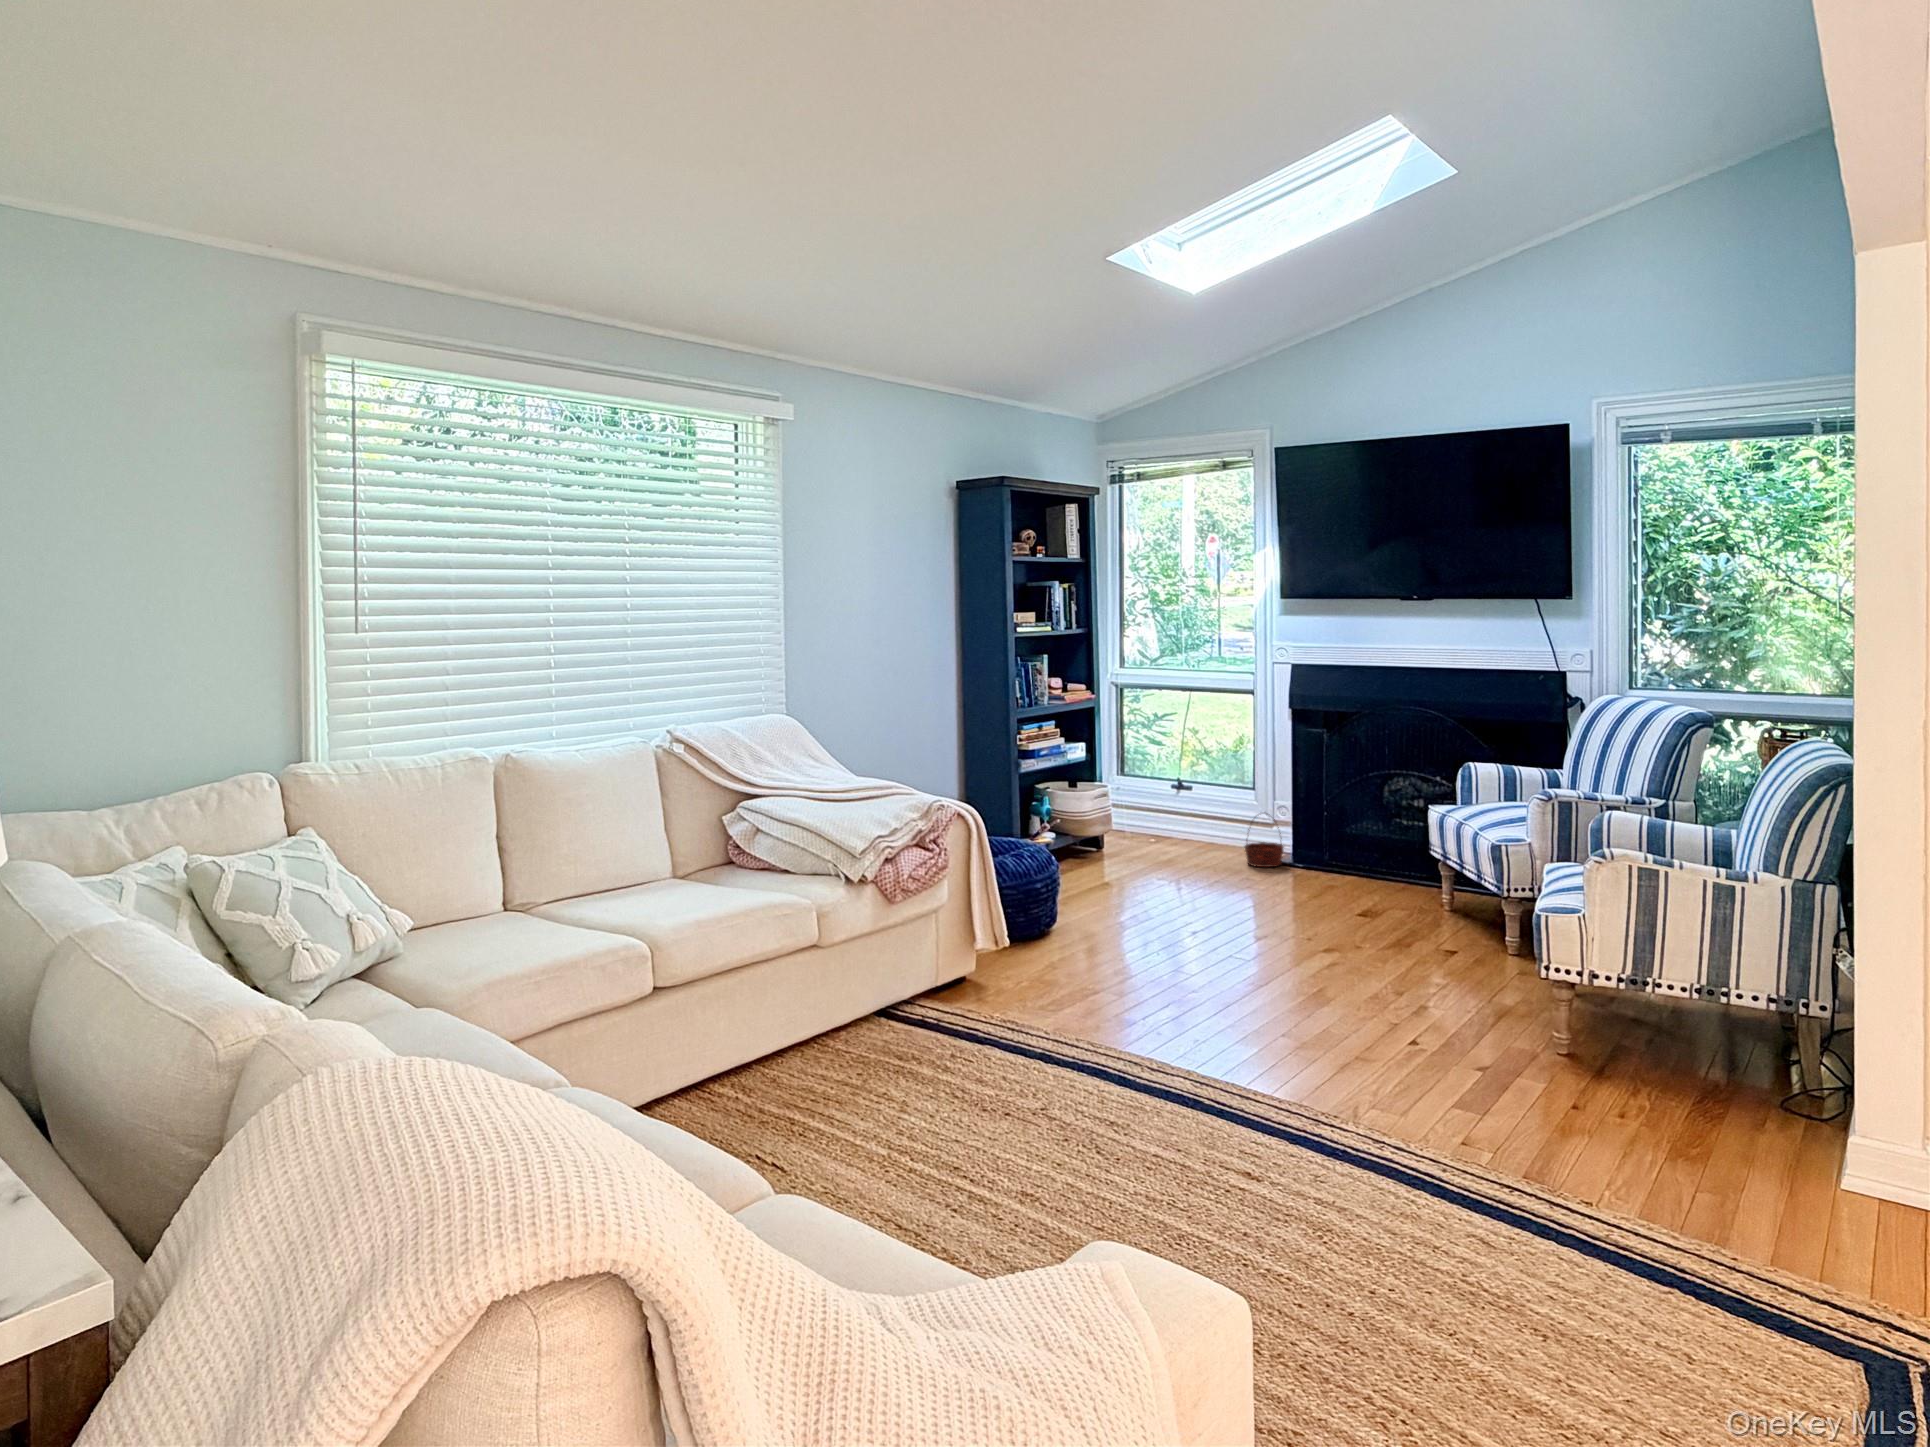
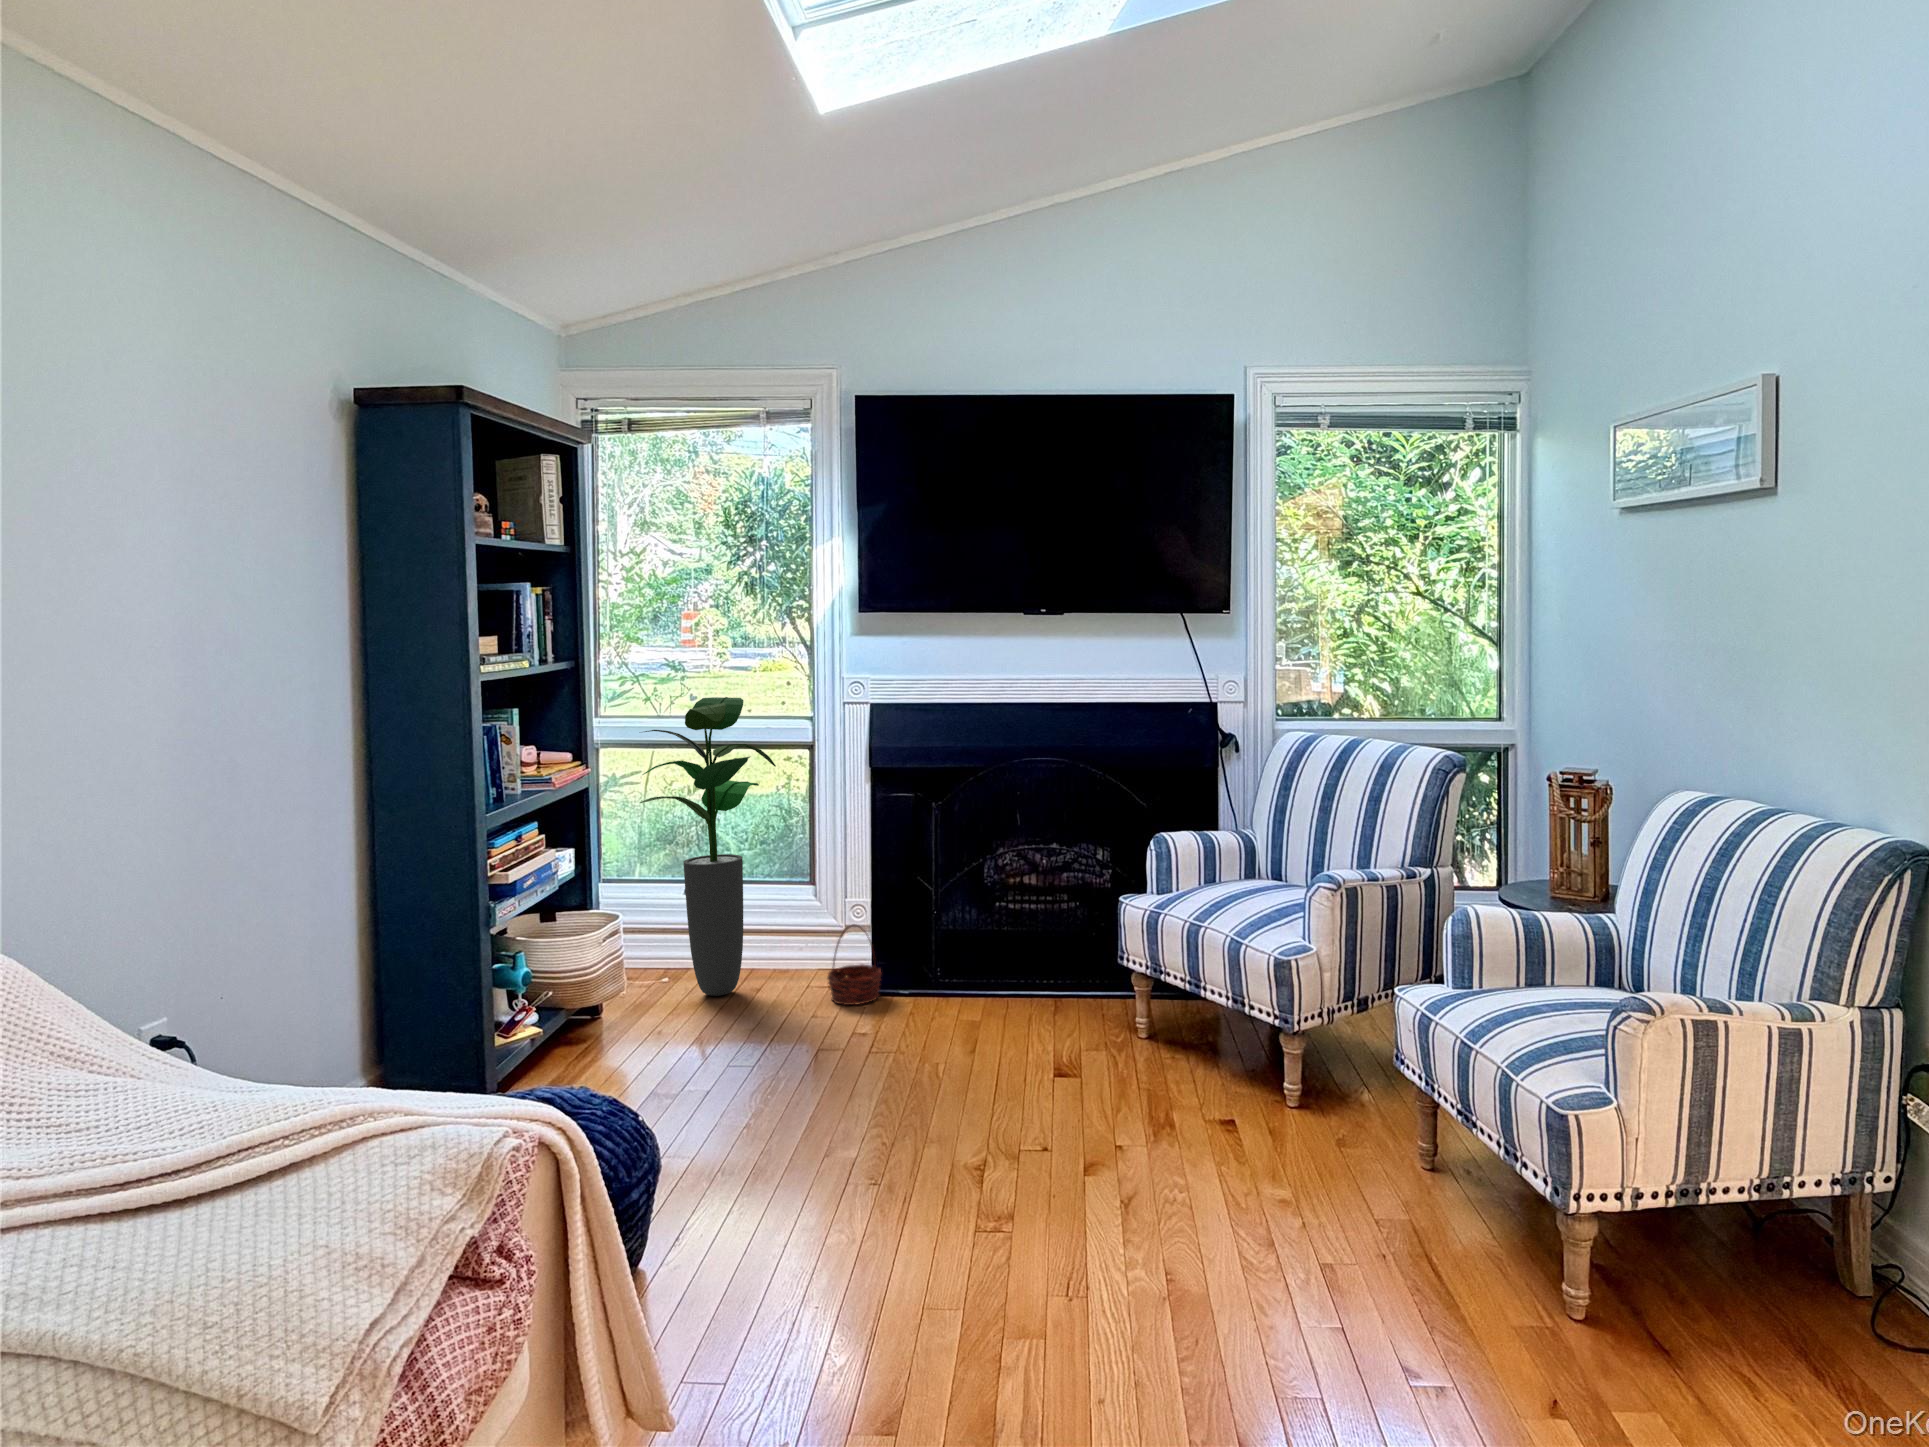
potted plant: none [1127,653,1219,852] -> present [640,697,776,996]

